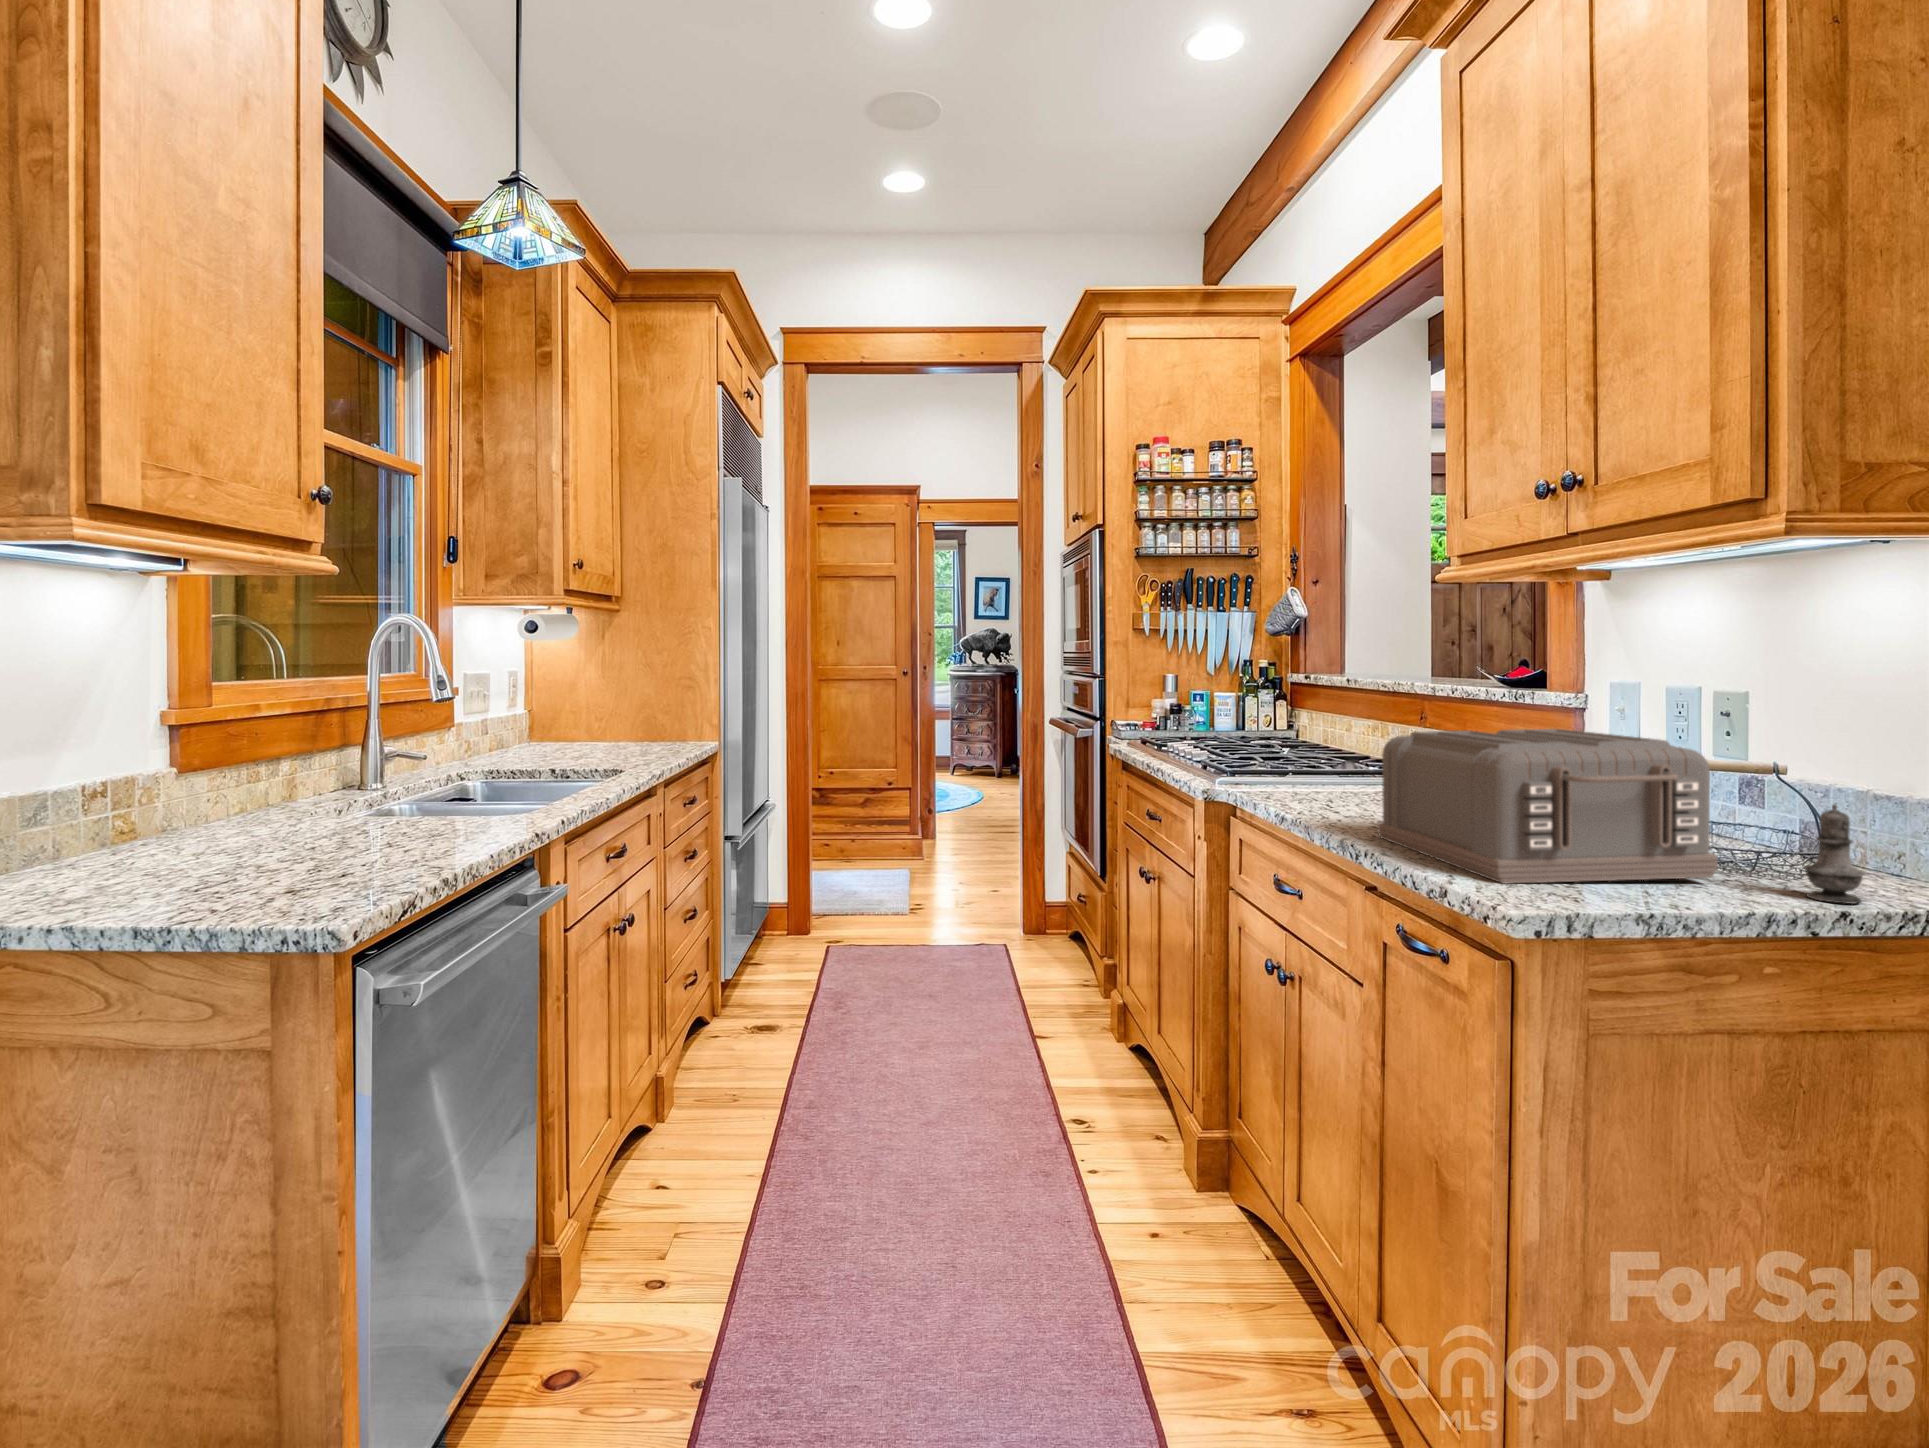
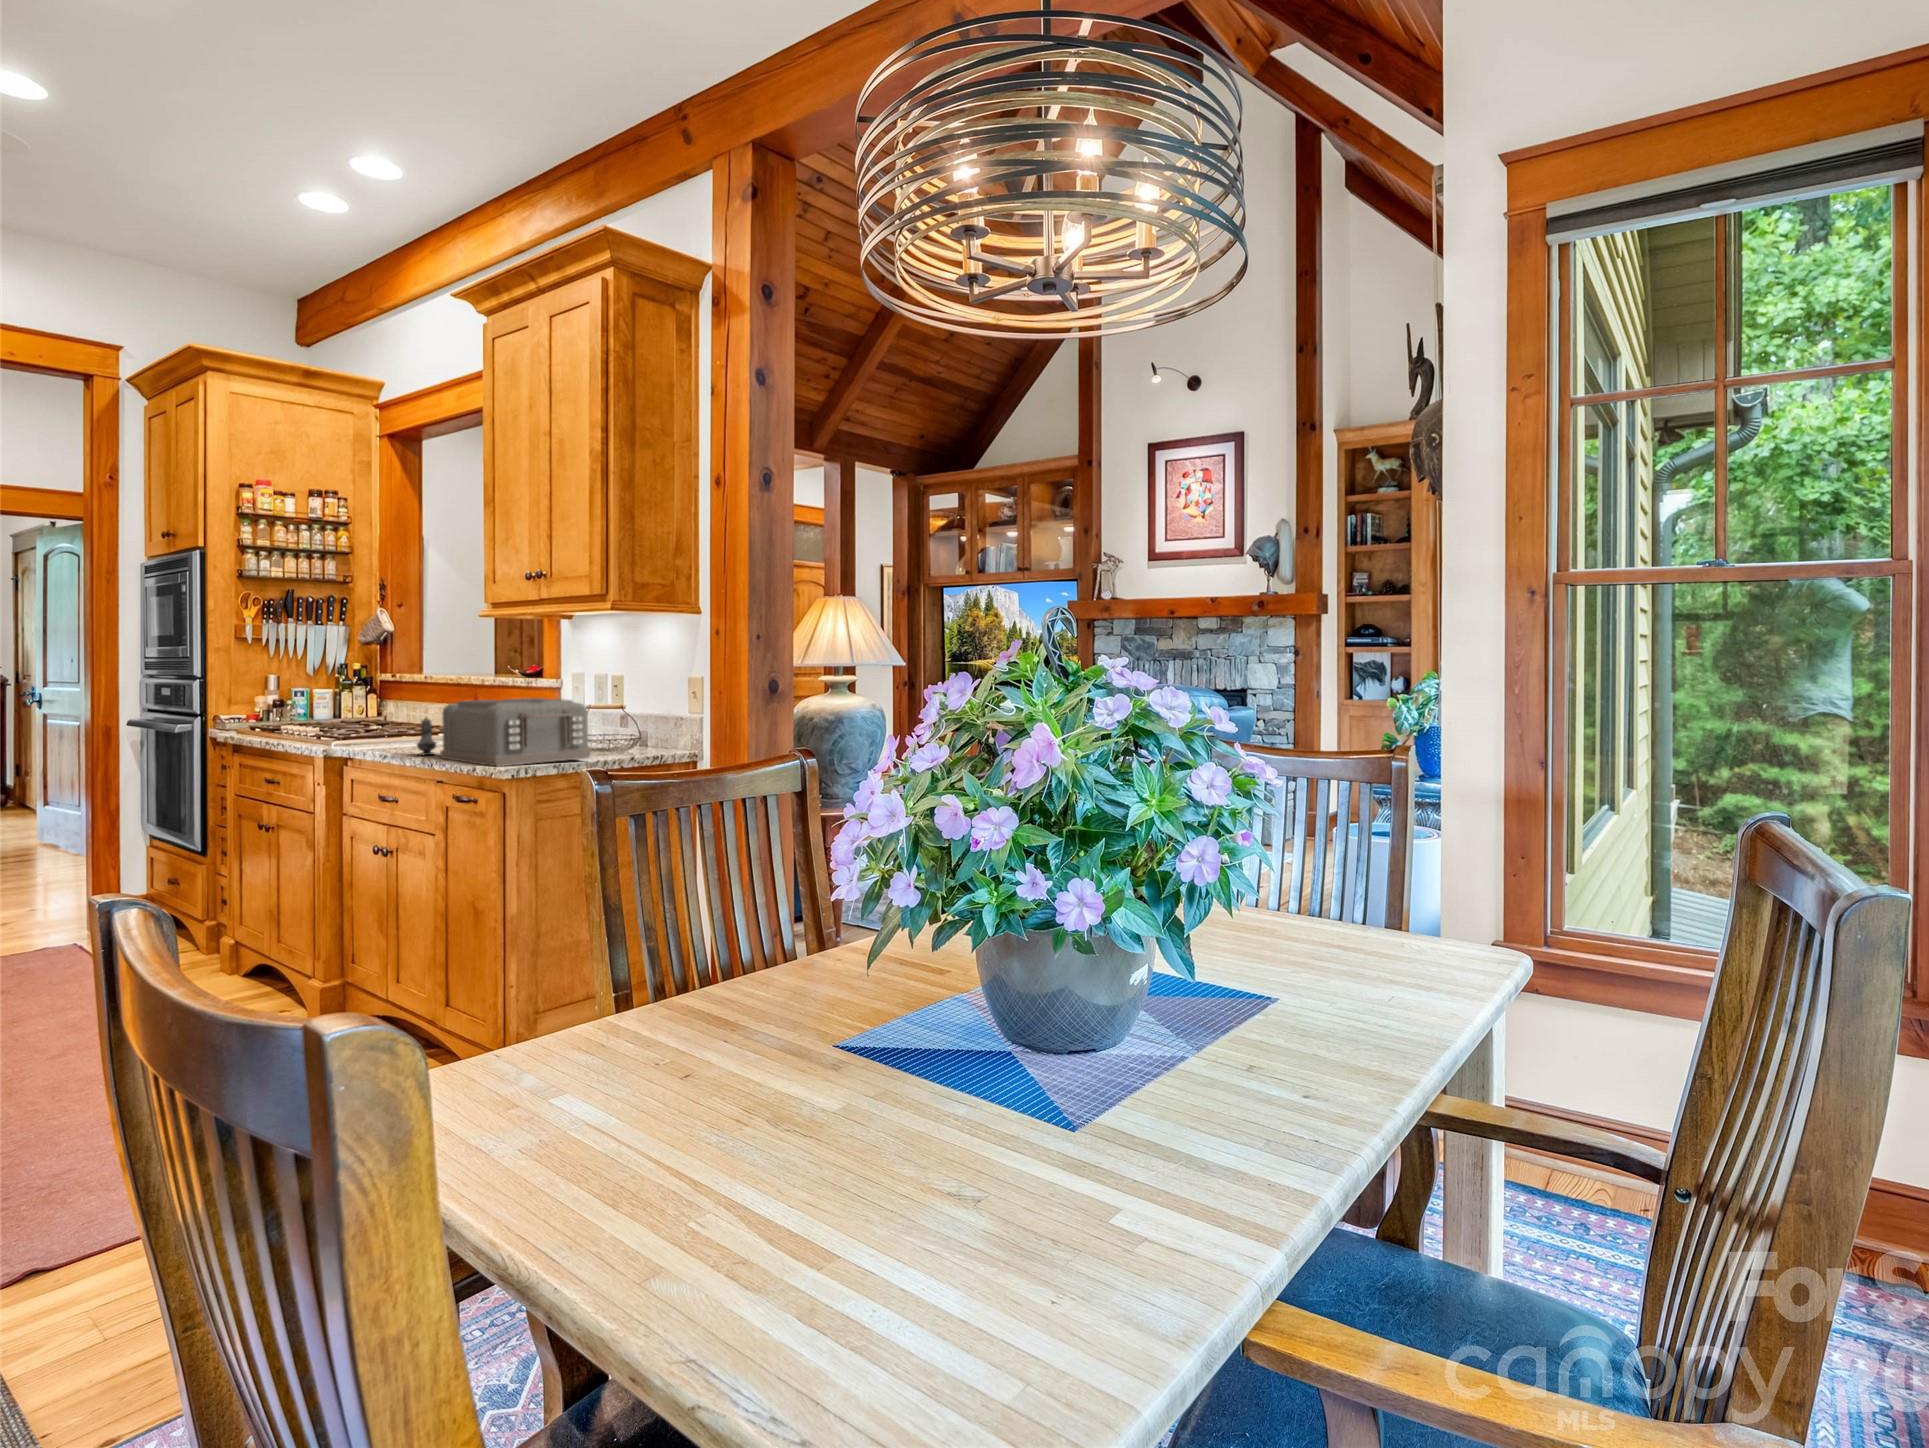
salt shaker: present [1804,804,1865,904] -> present [417,717,436,755]

